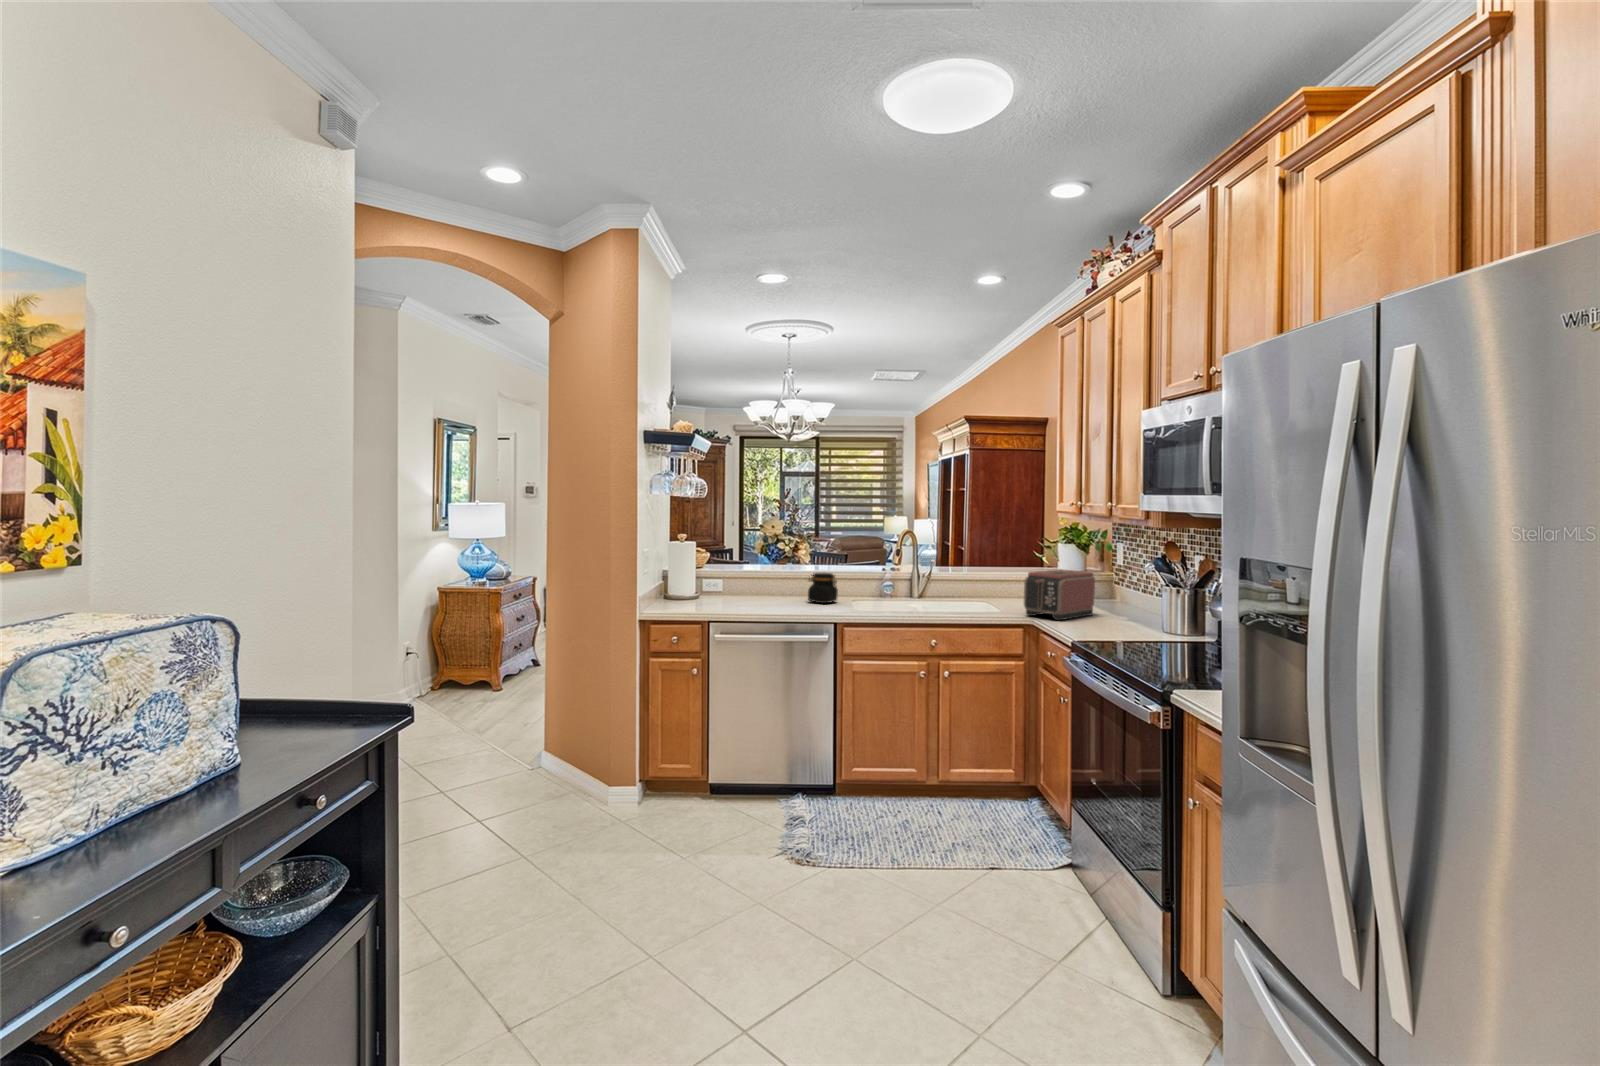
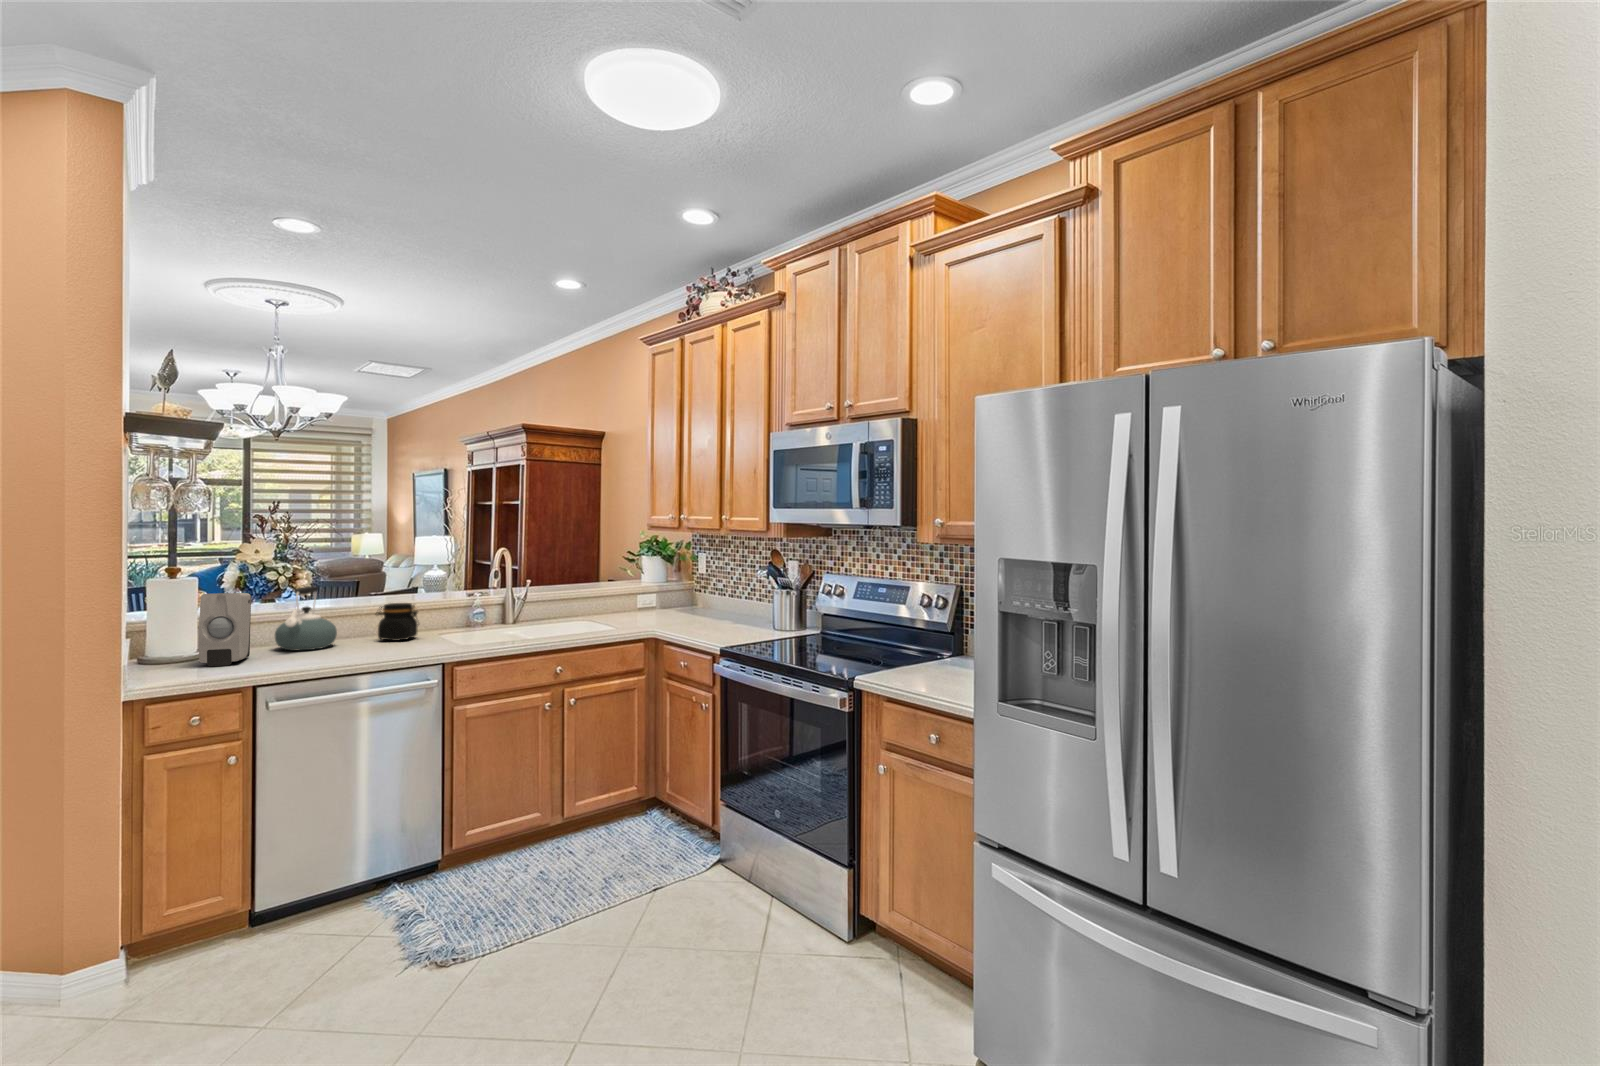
kettle: none [739,555,779,603] -> present [275,586,337,651]
soap dispenser: none [686,556,722,608] -> present [199,593,251,666]
toaster: present [1024,569,1095,620] -> none [640,580,699,630]

